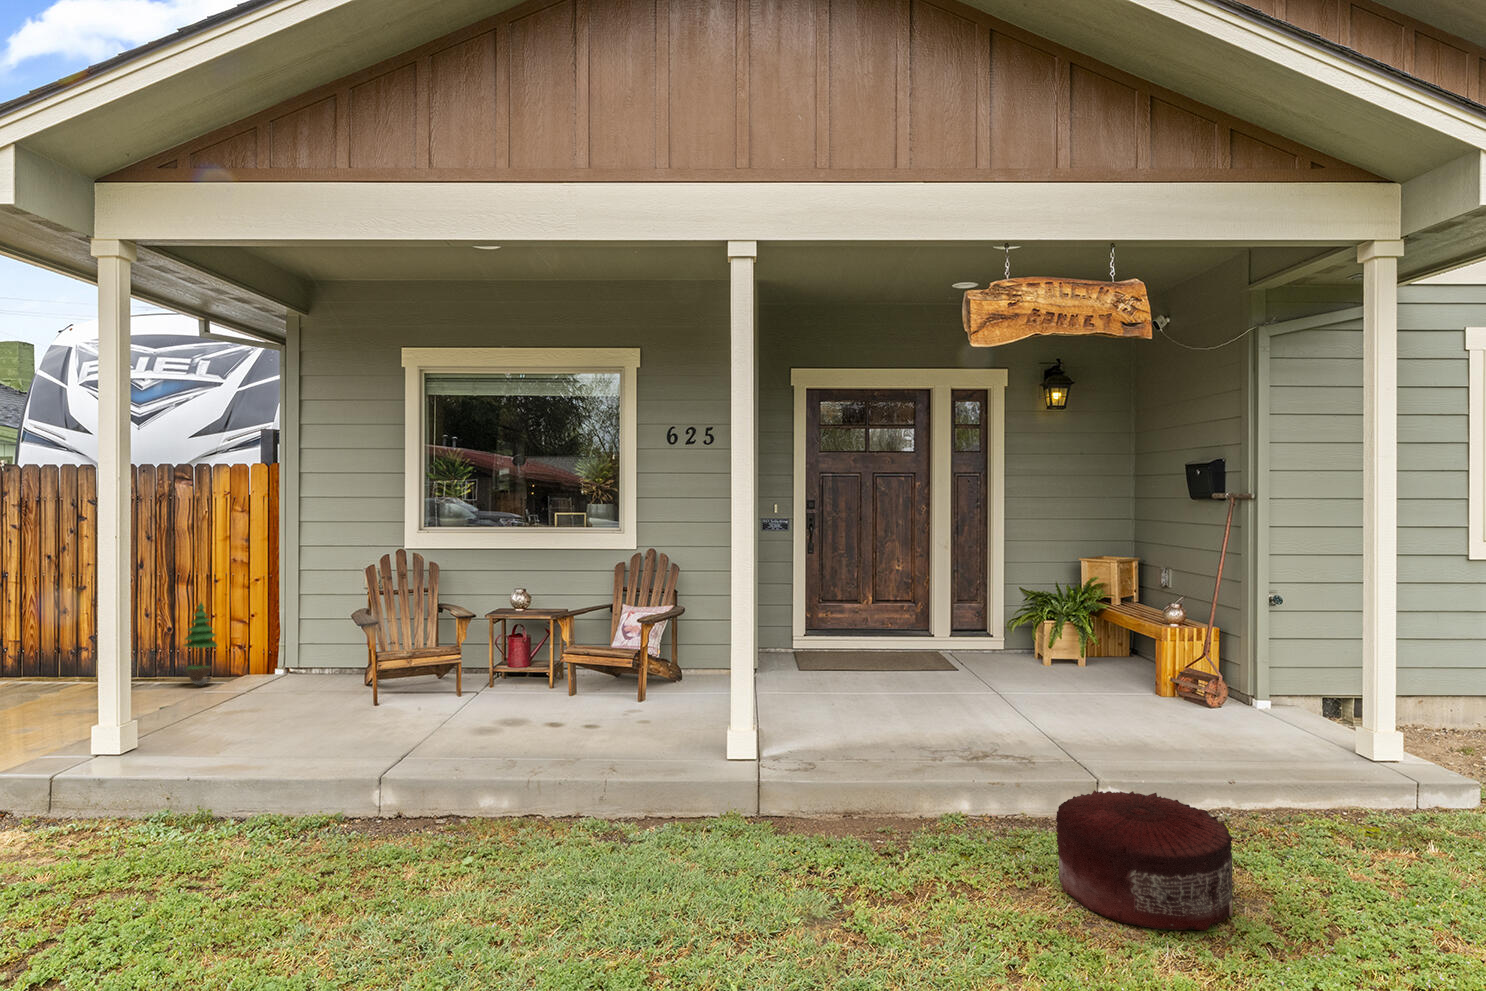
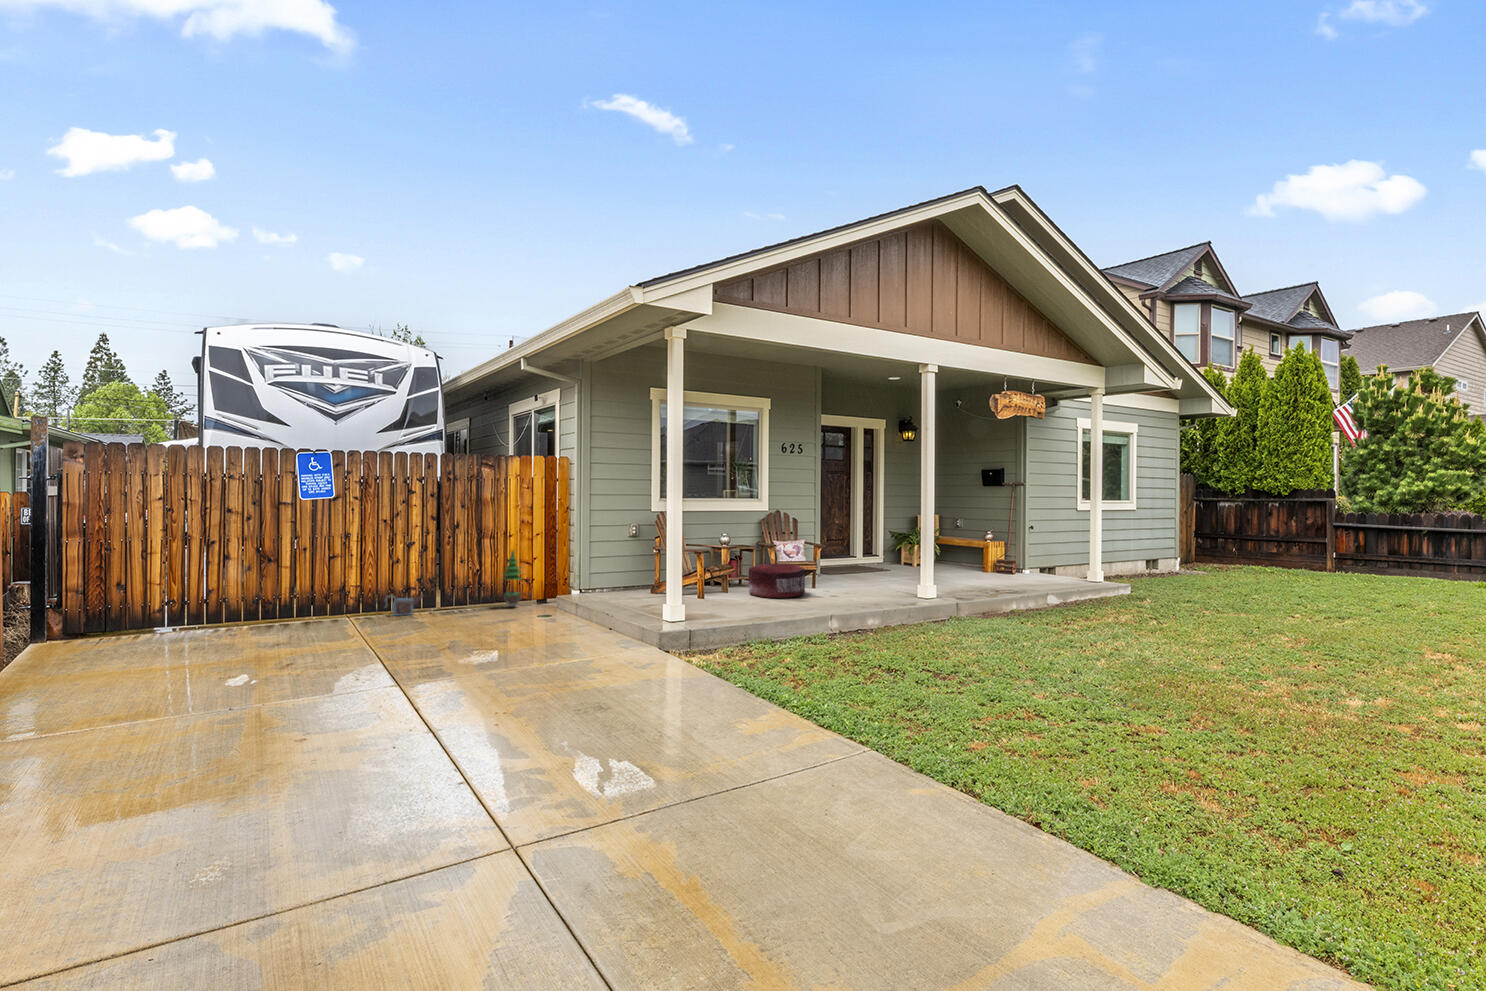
watering can: none [36,657,89,685] -> present [385,595,424,616]
pouf: present [1056,790,1233,930] -> present [749,563,805,598]

